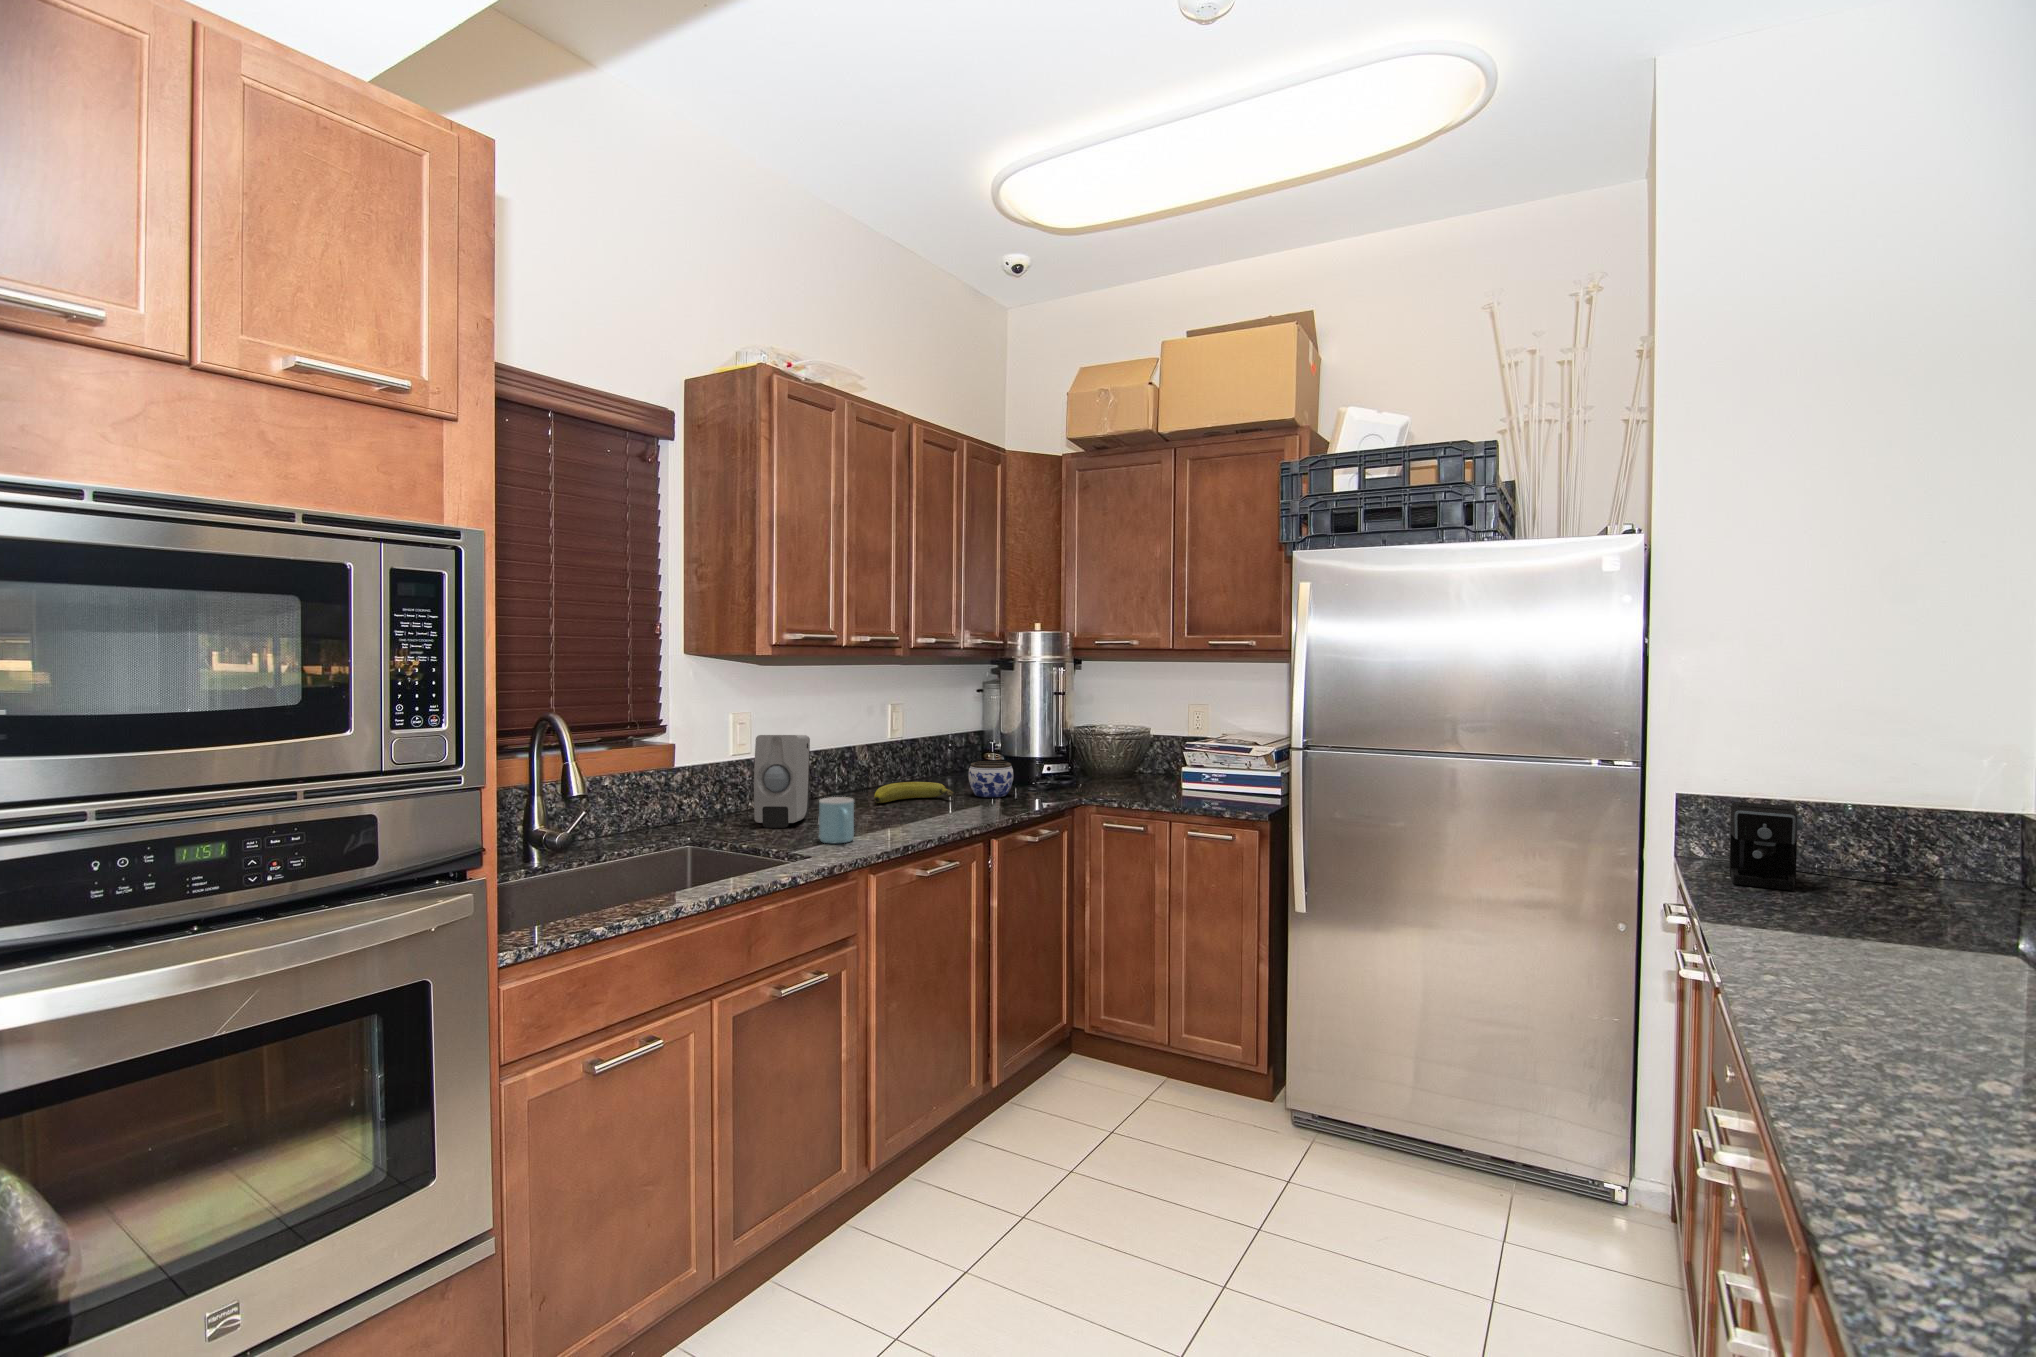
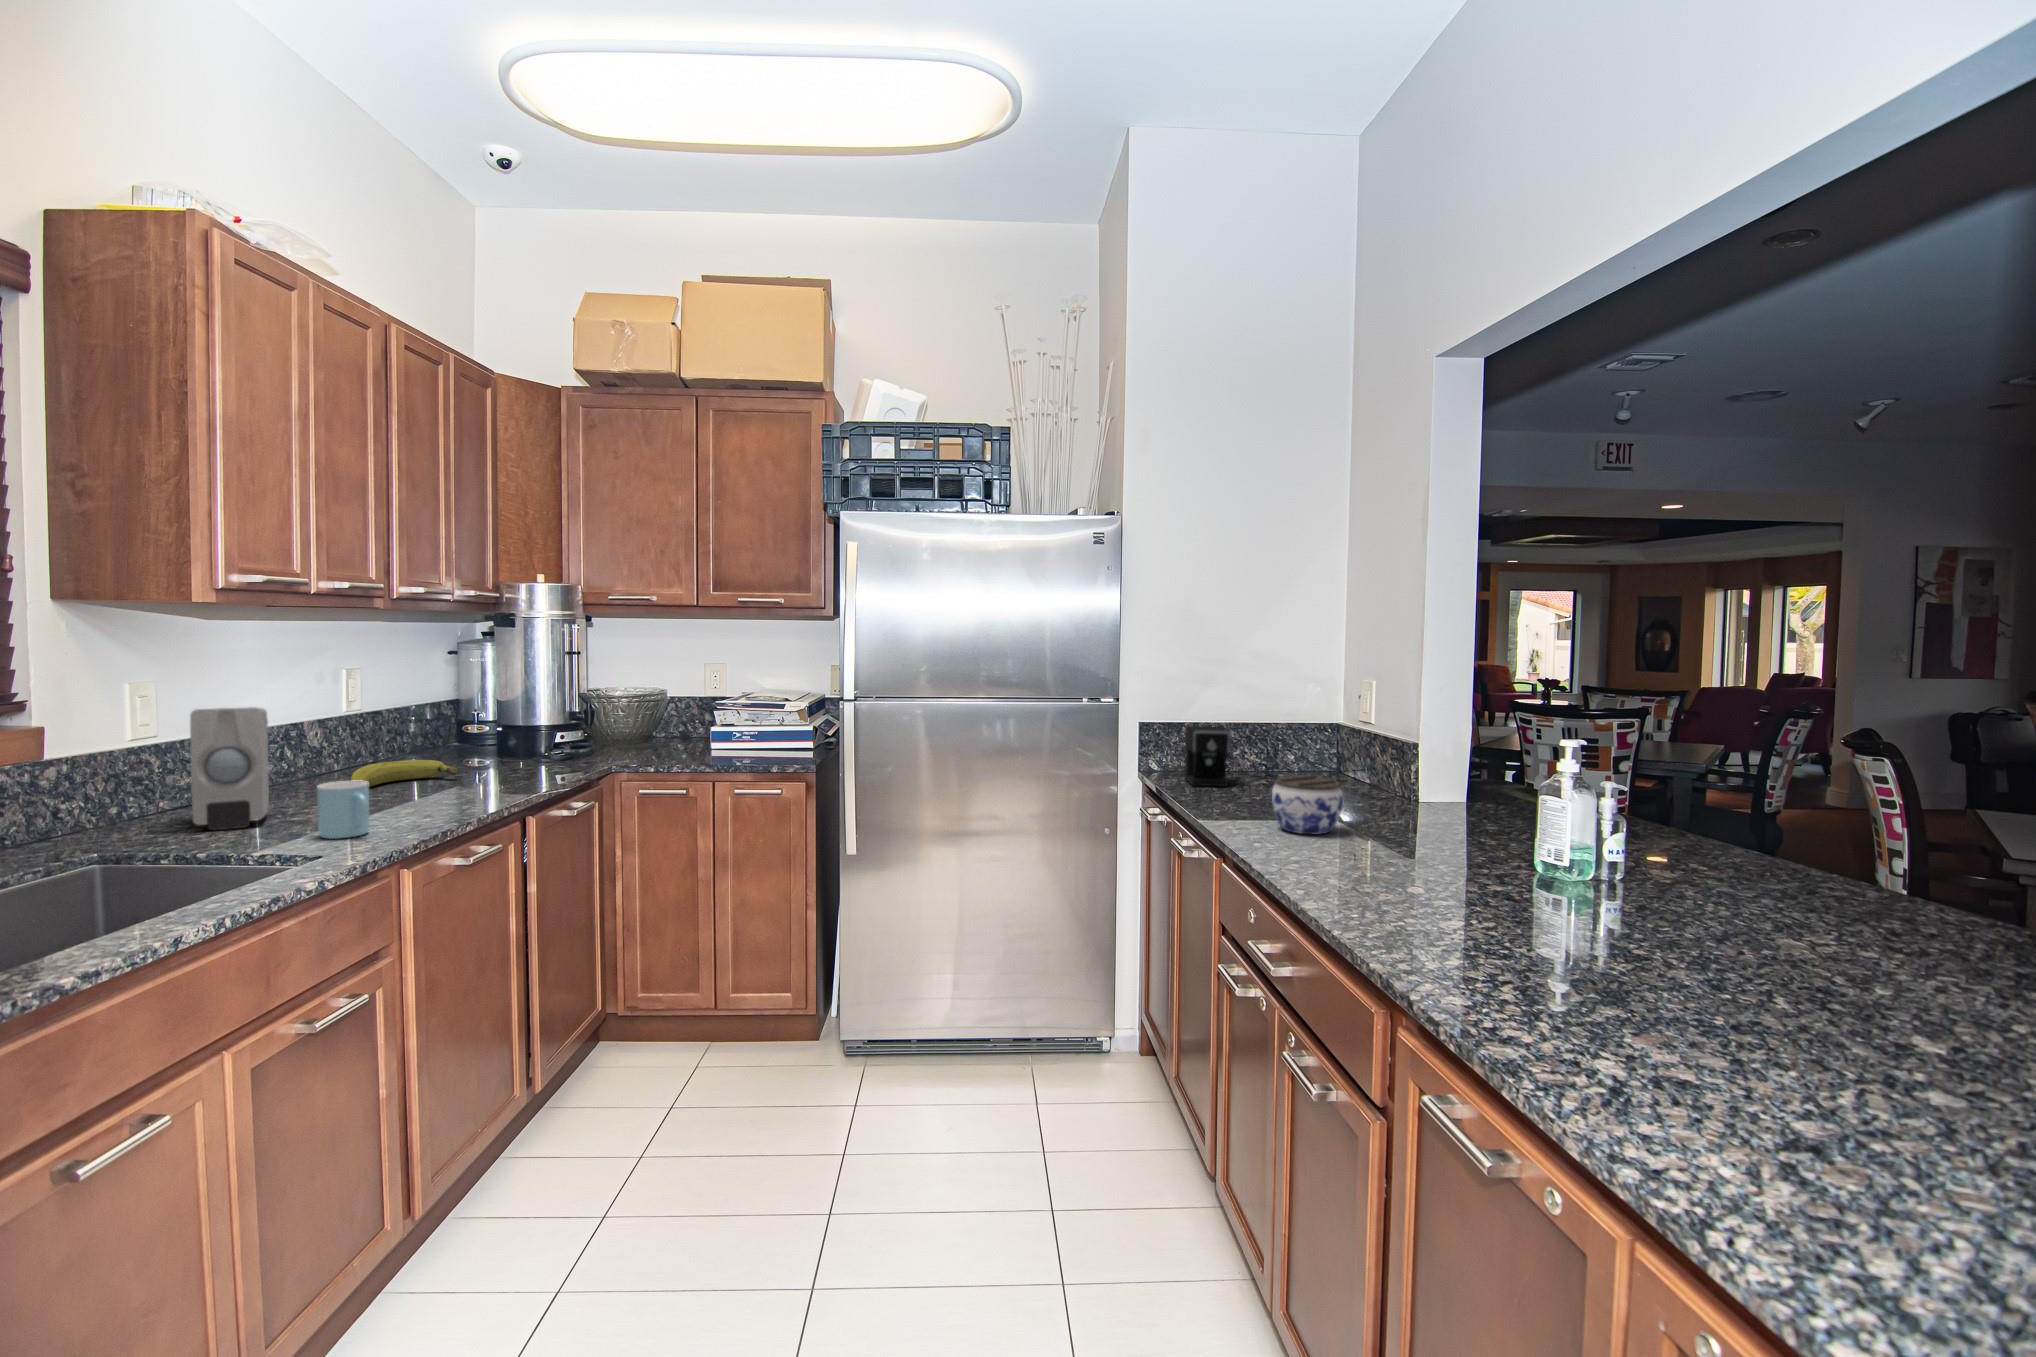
jar: present [968,761,1013,797] -> present [1271,776,1343,834]

